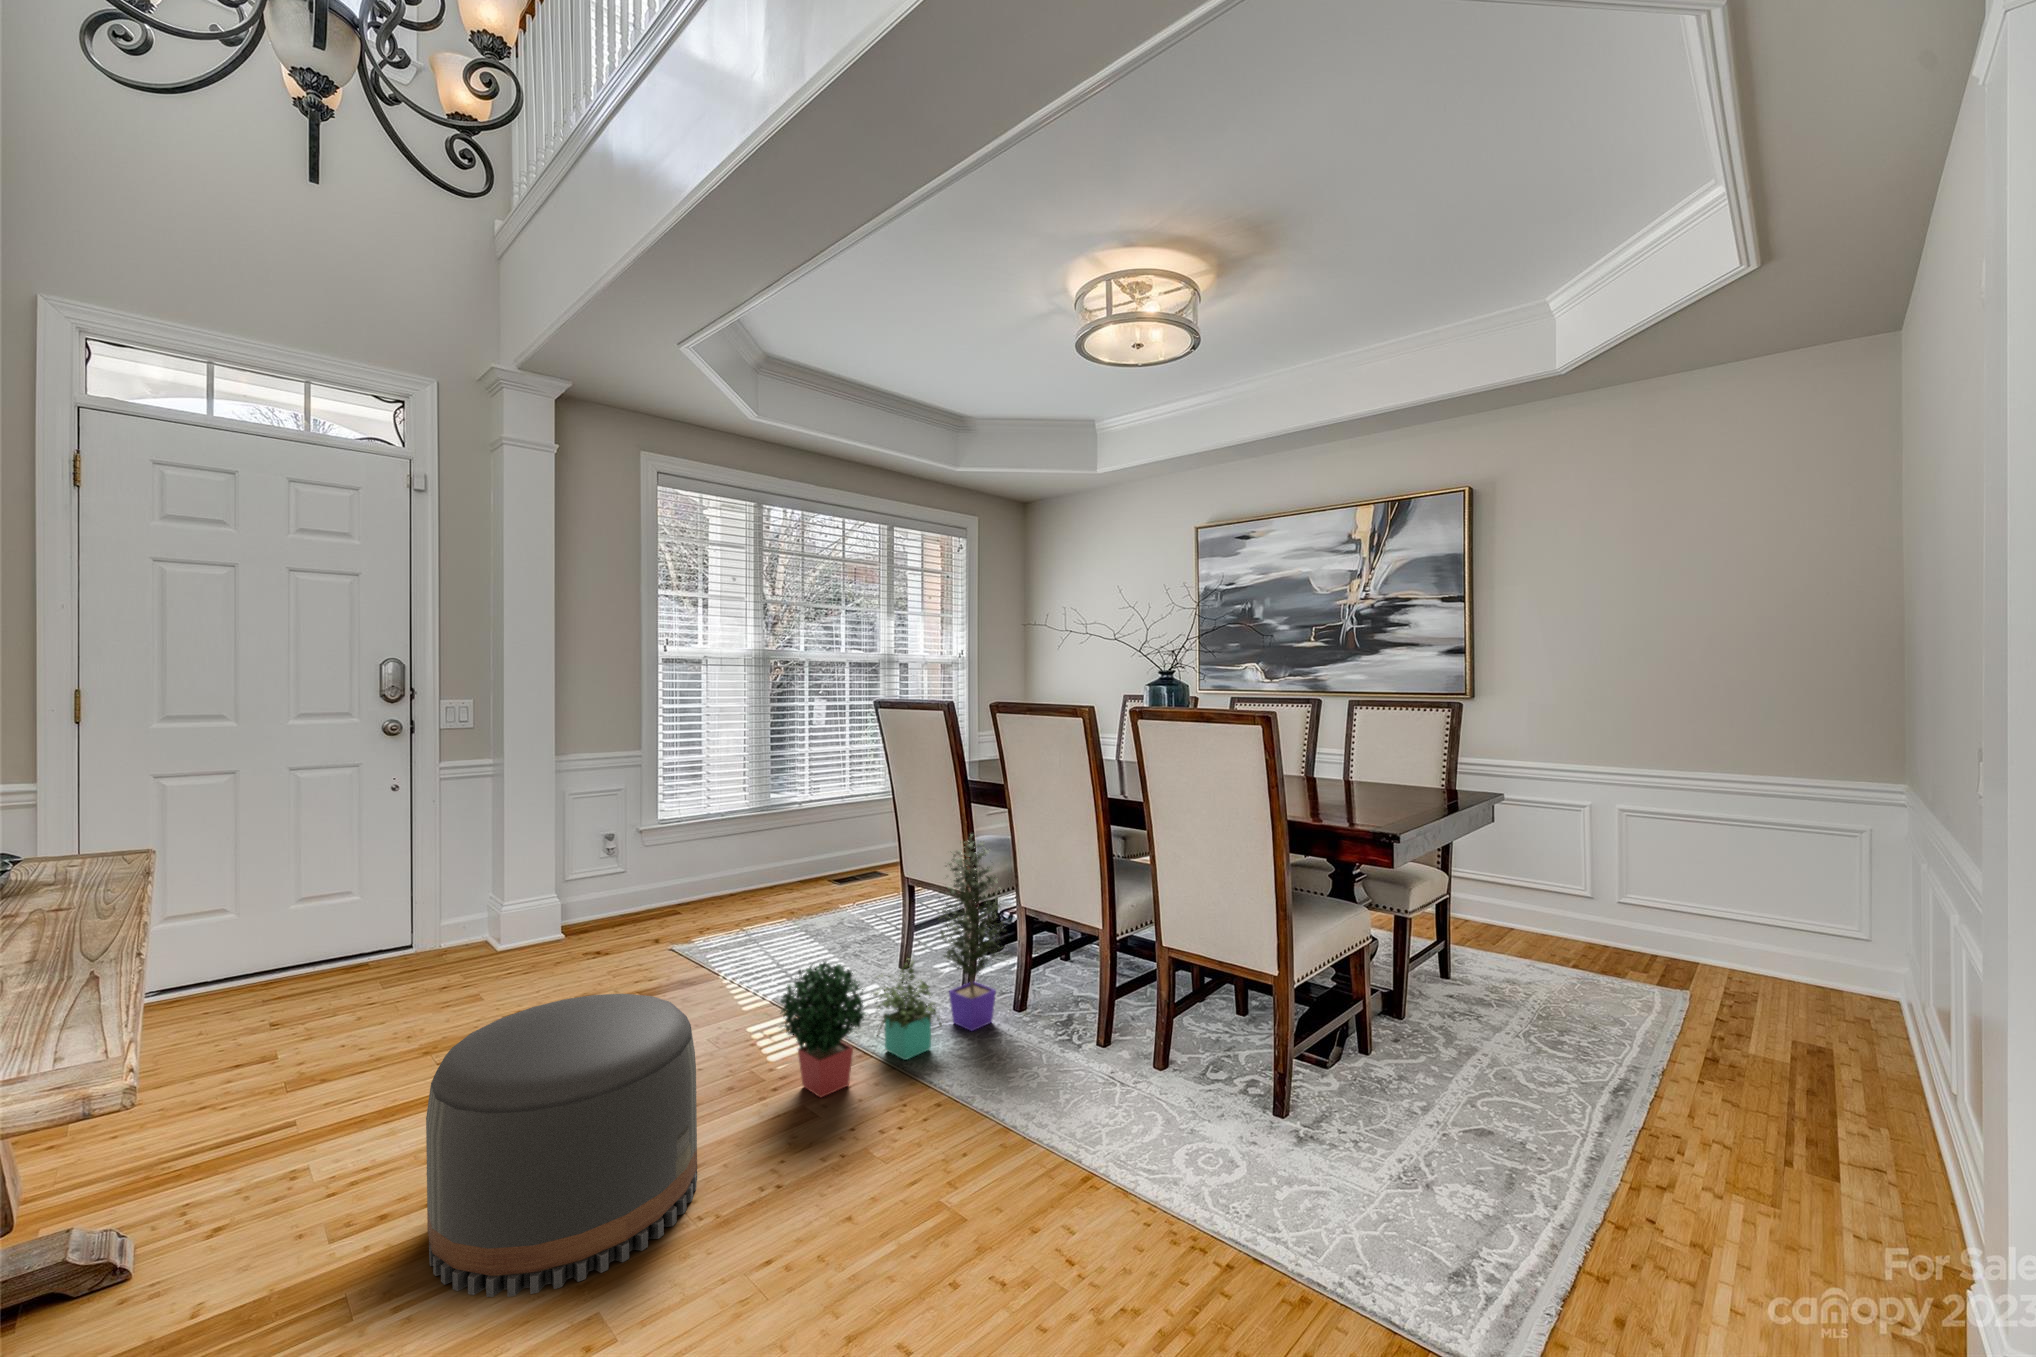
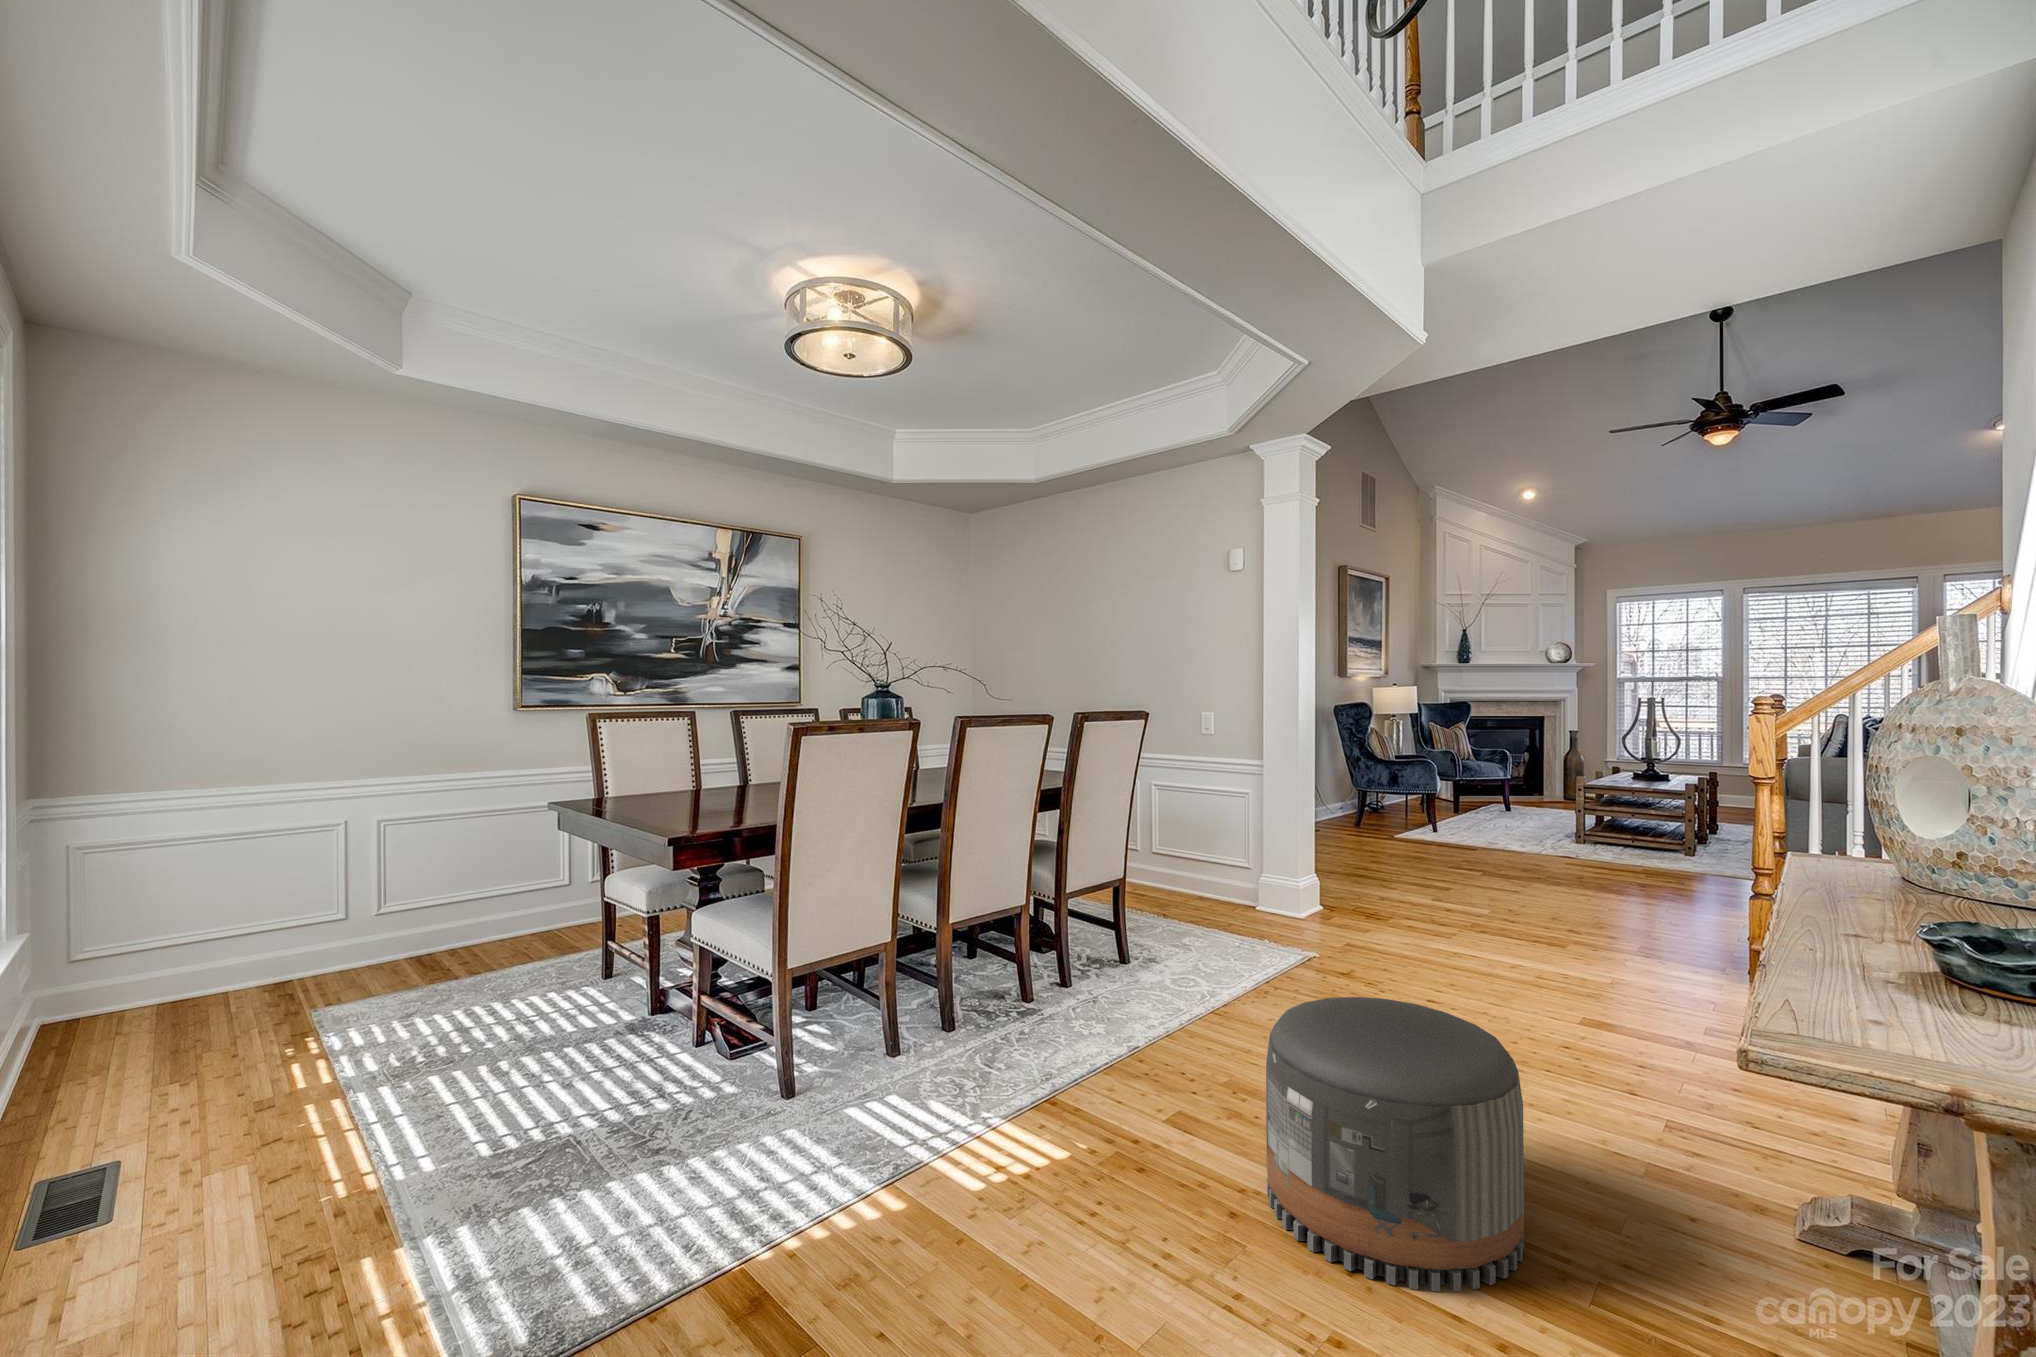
potted plant: present [780,835,1006,1097] -> none [946,853,1174,1124]

